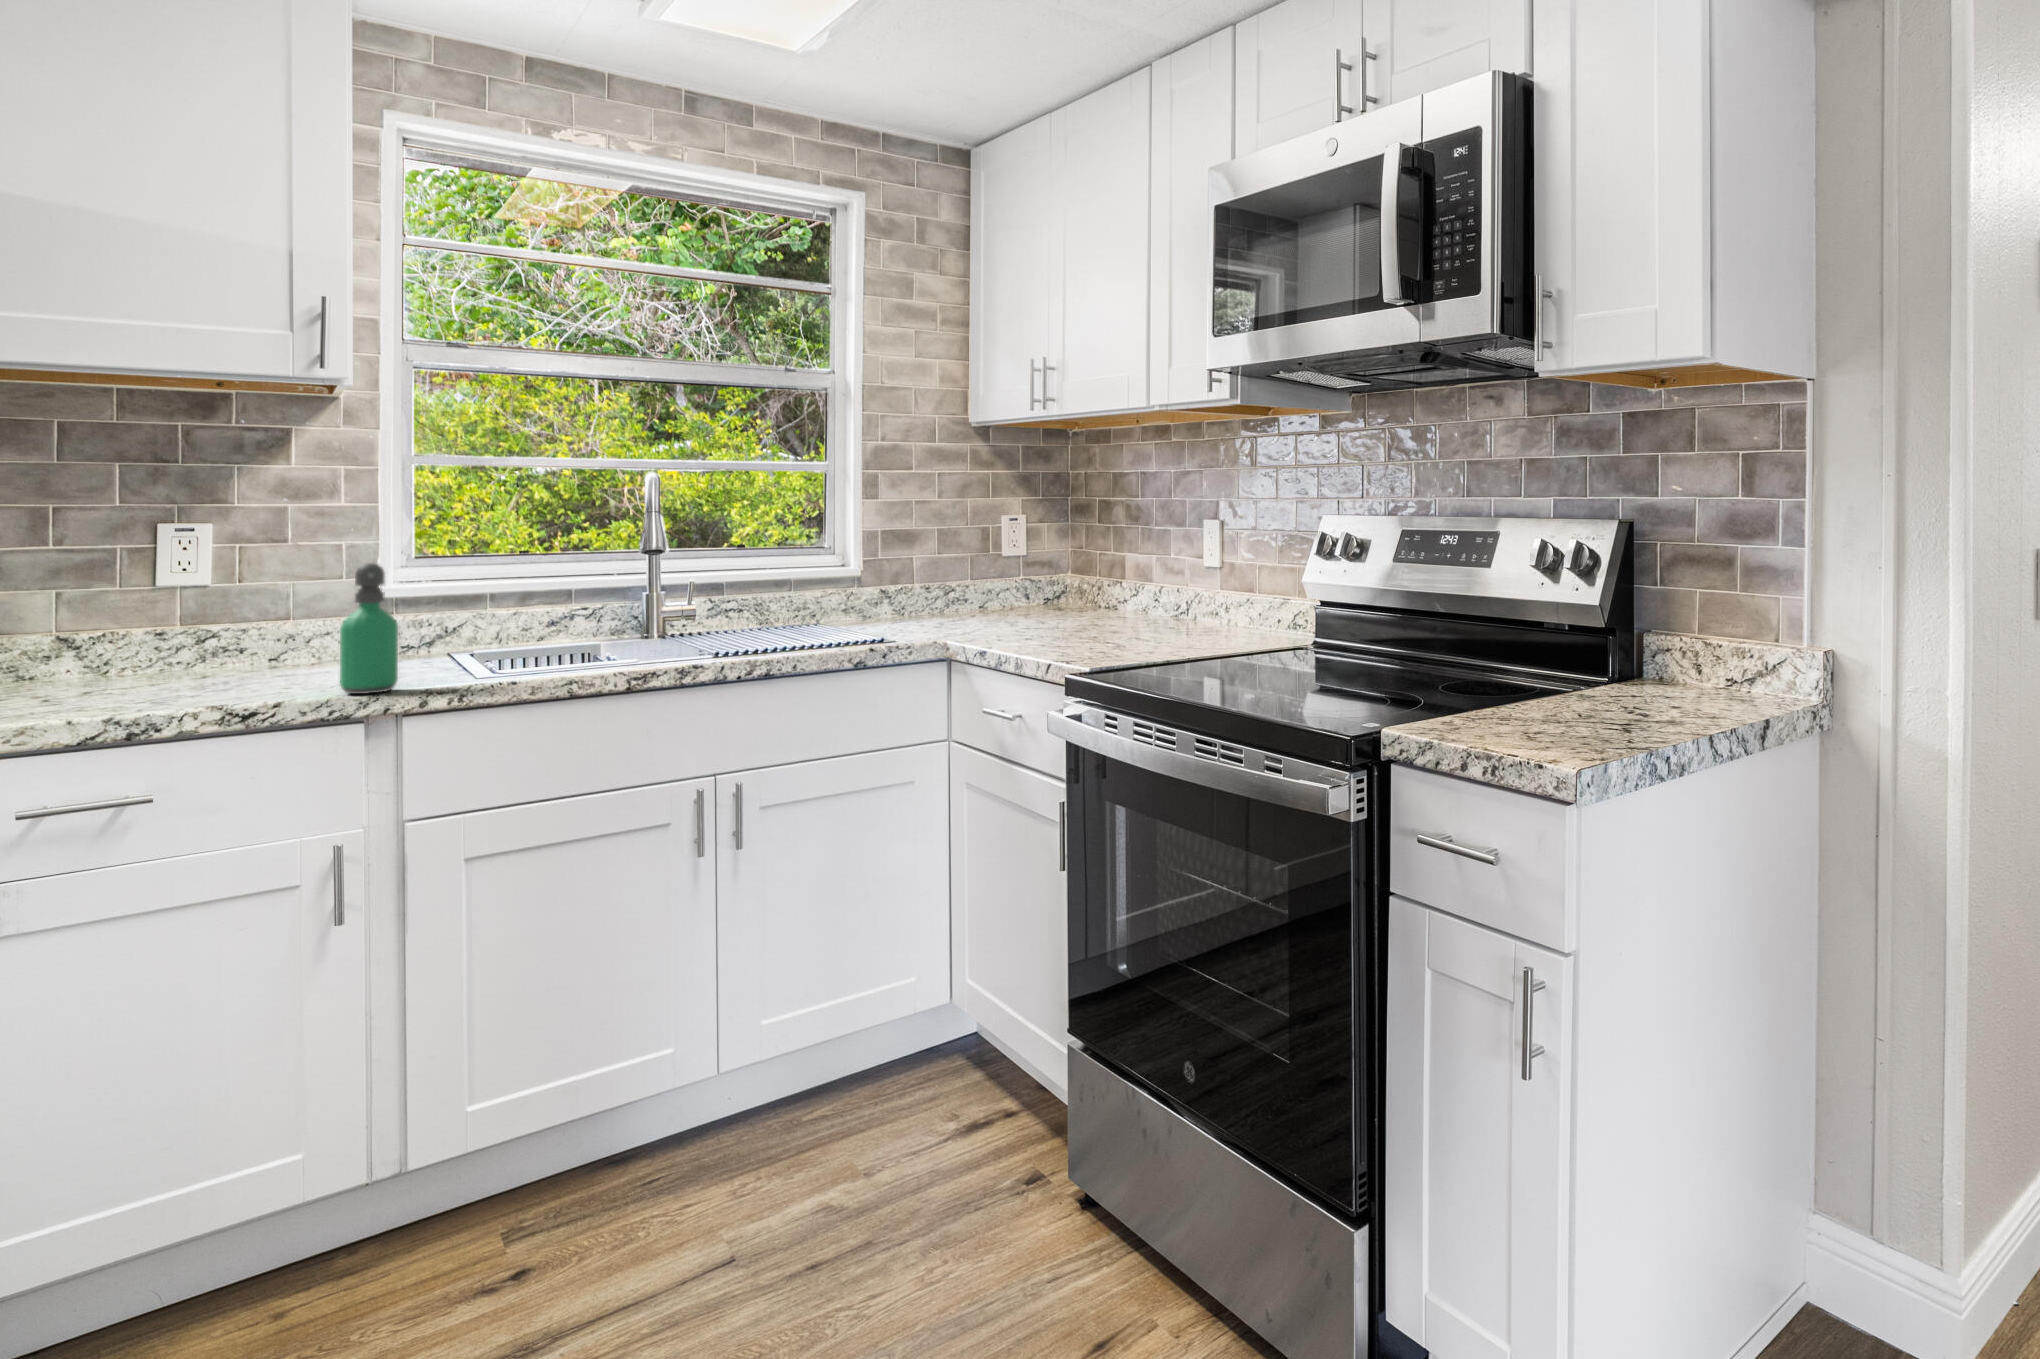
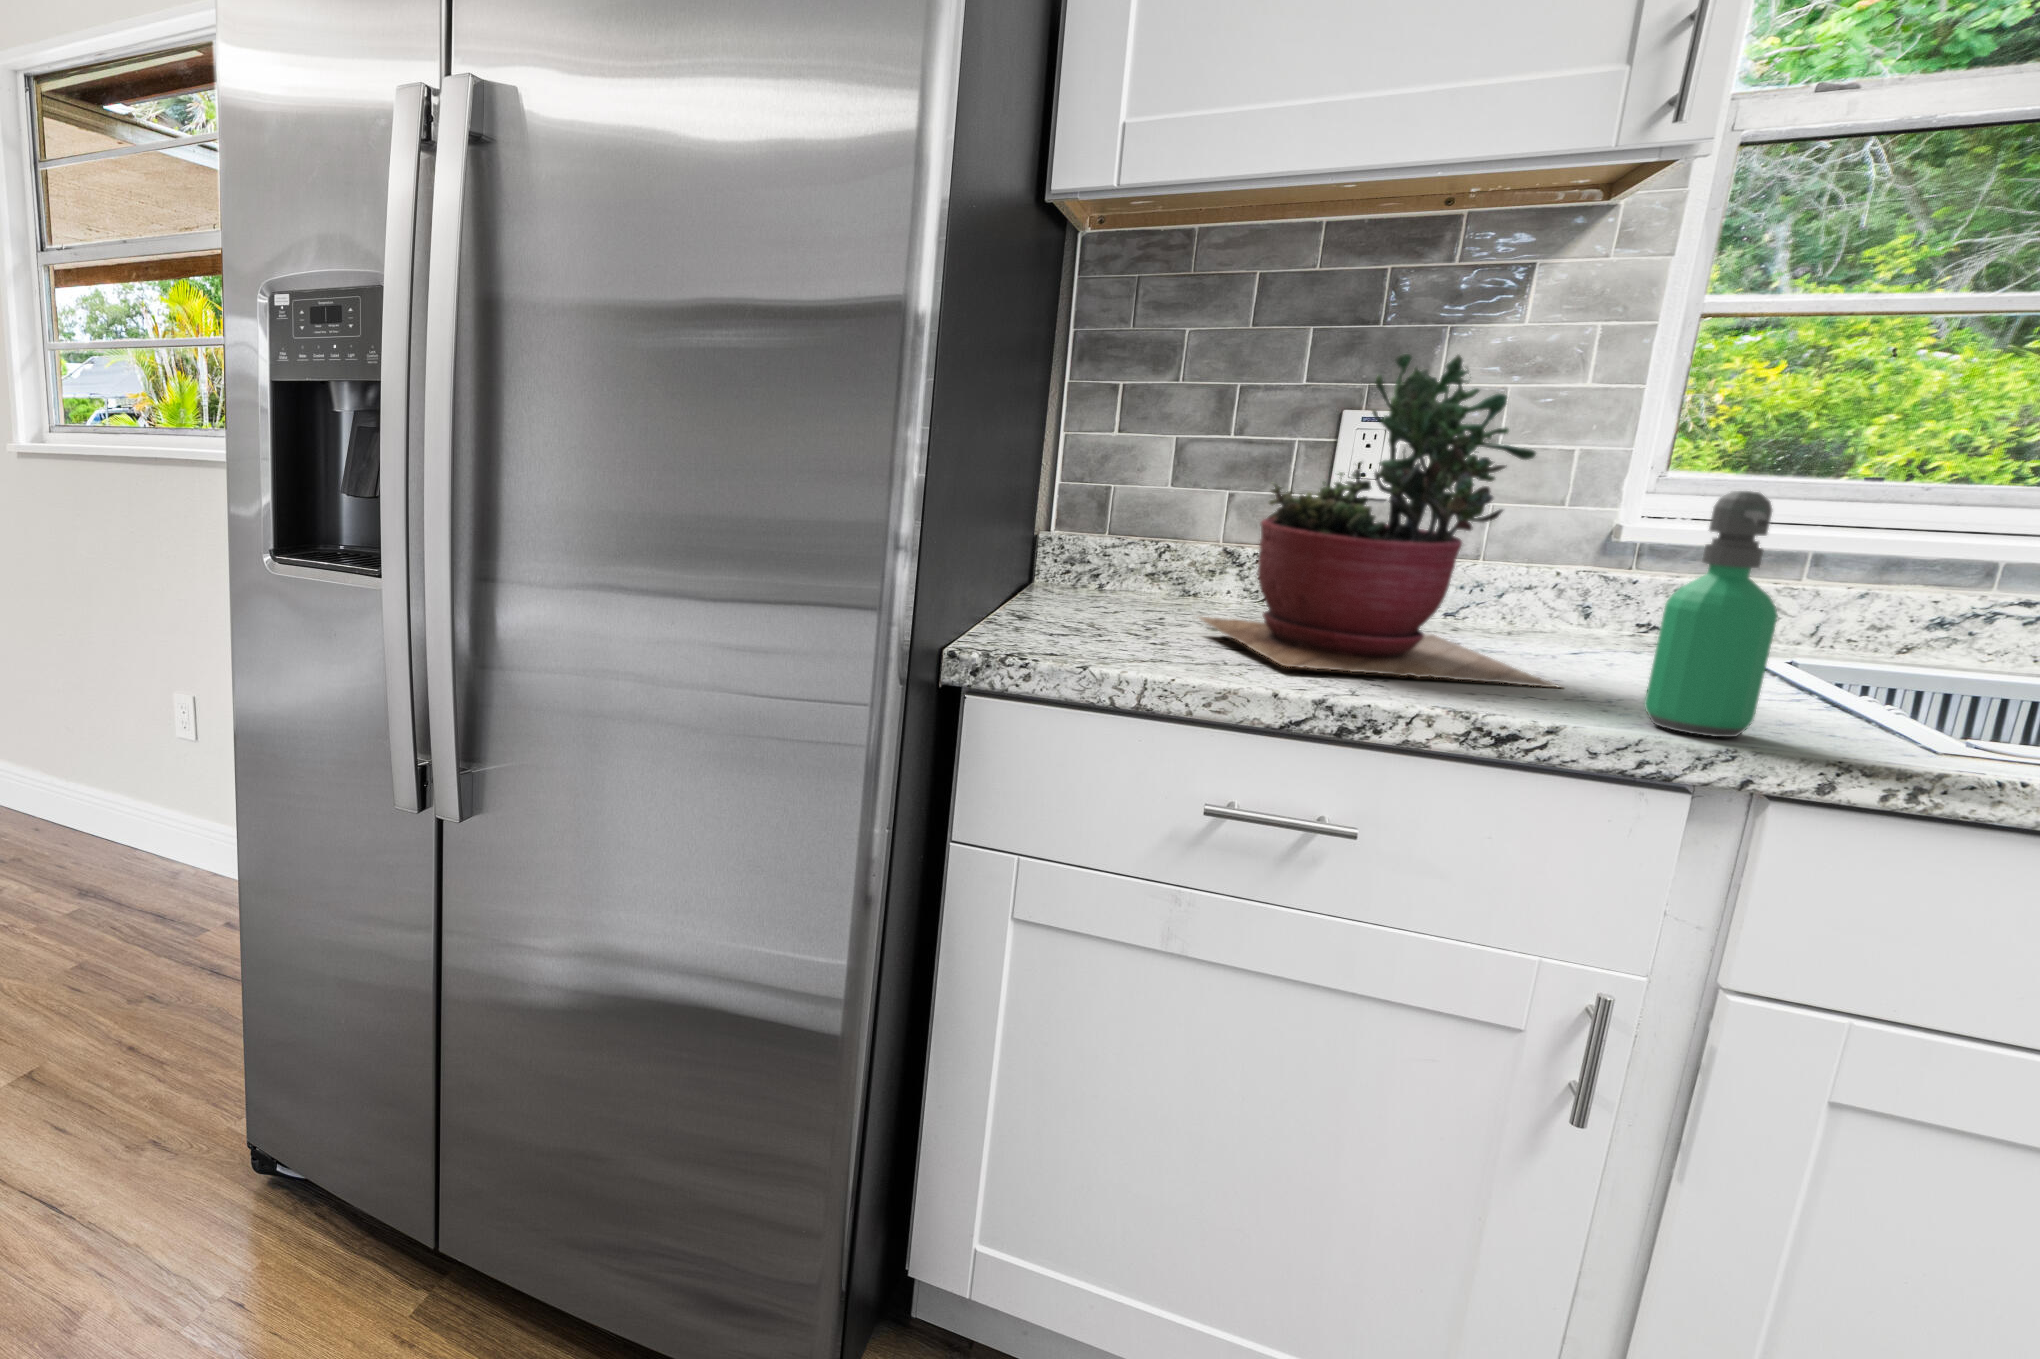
succulent plant: none [17,490,312,707] -> present [1200,354,1559,687]

